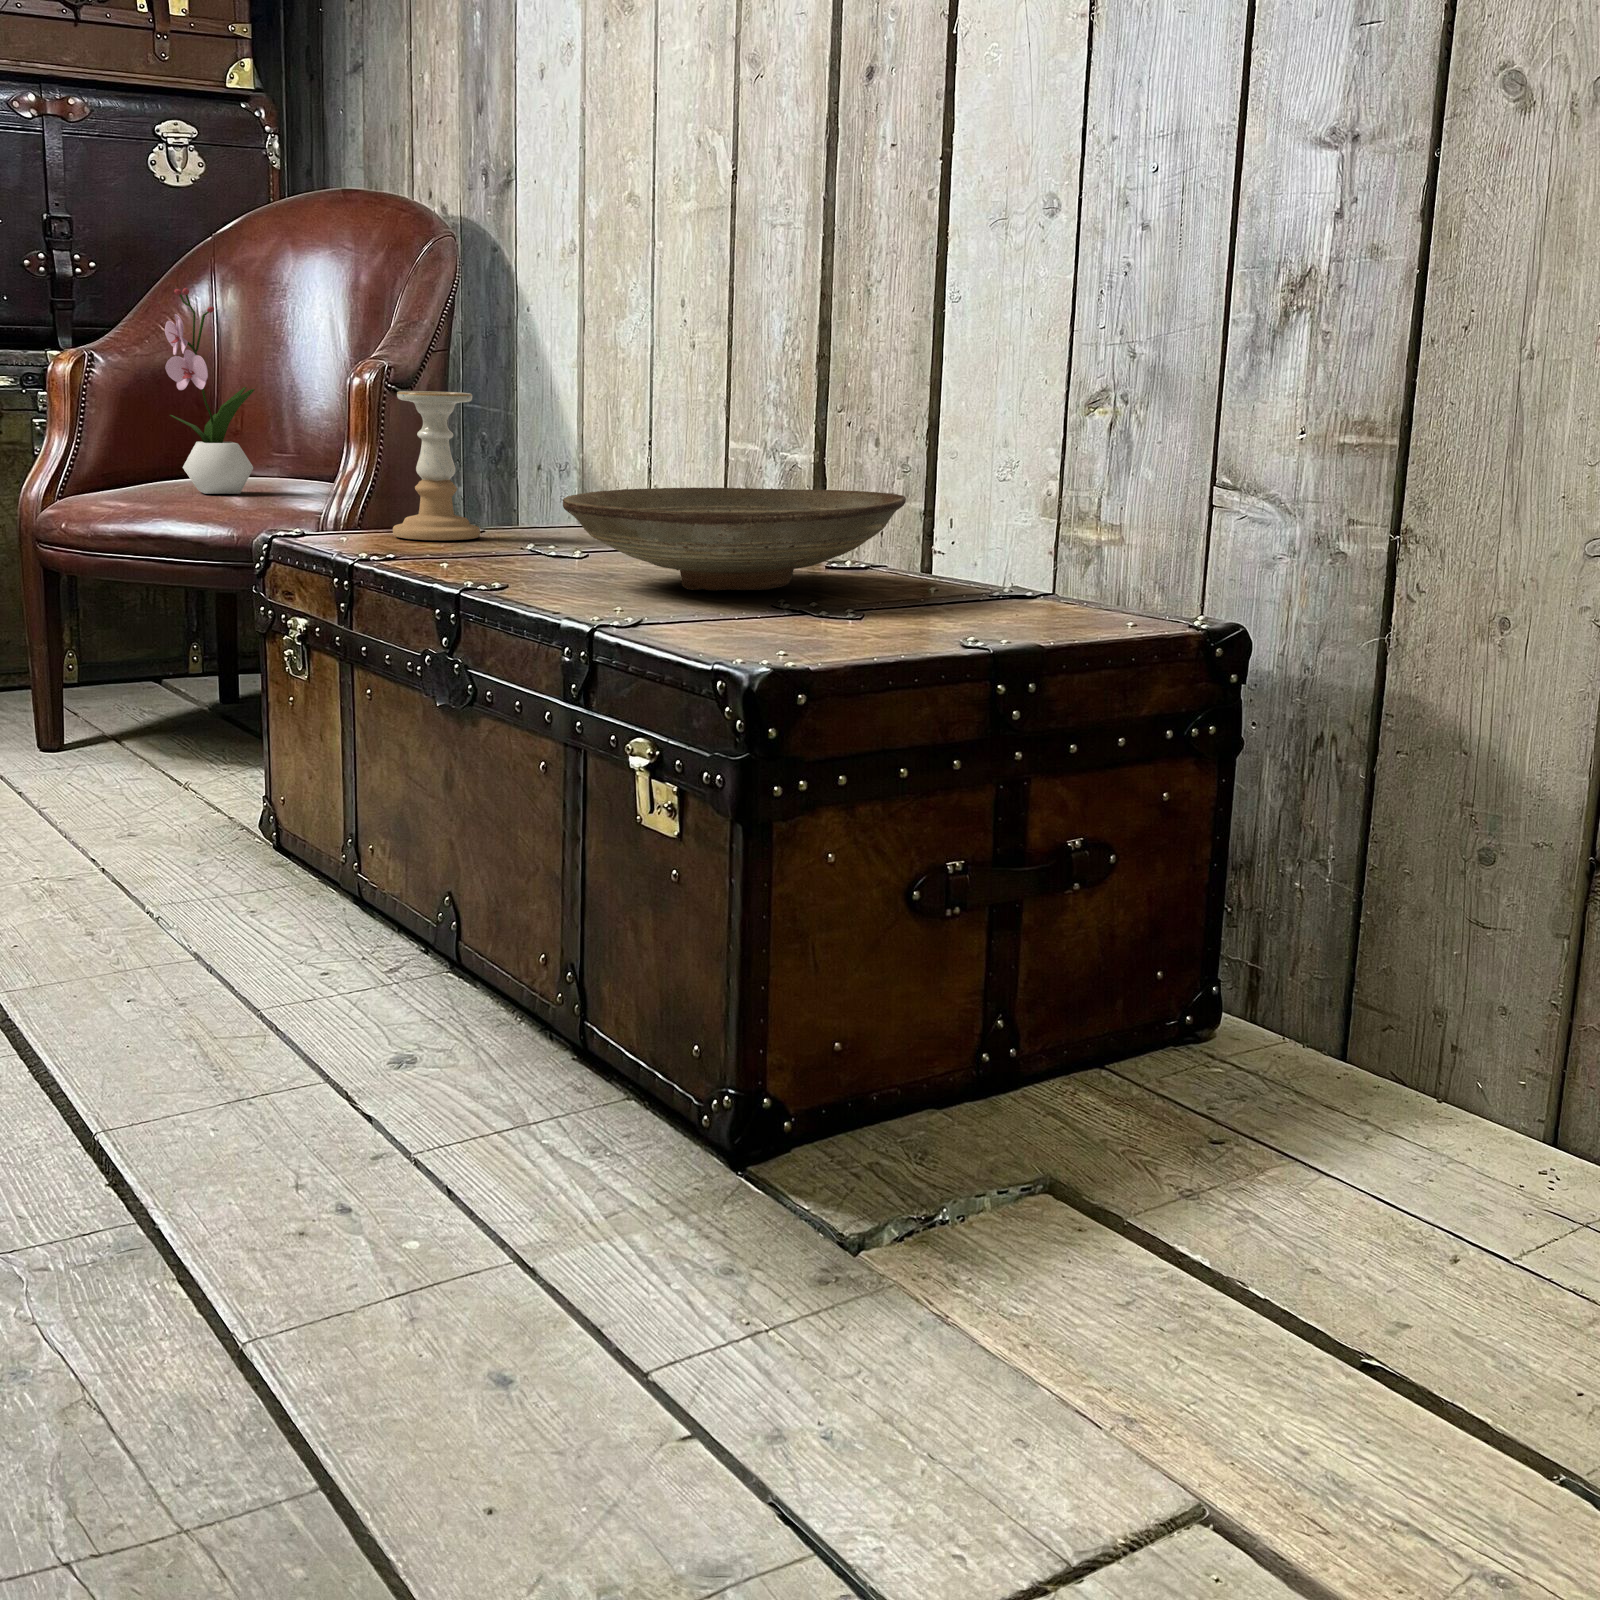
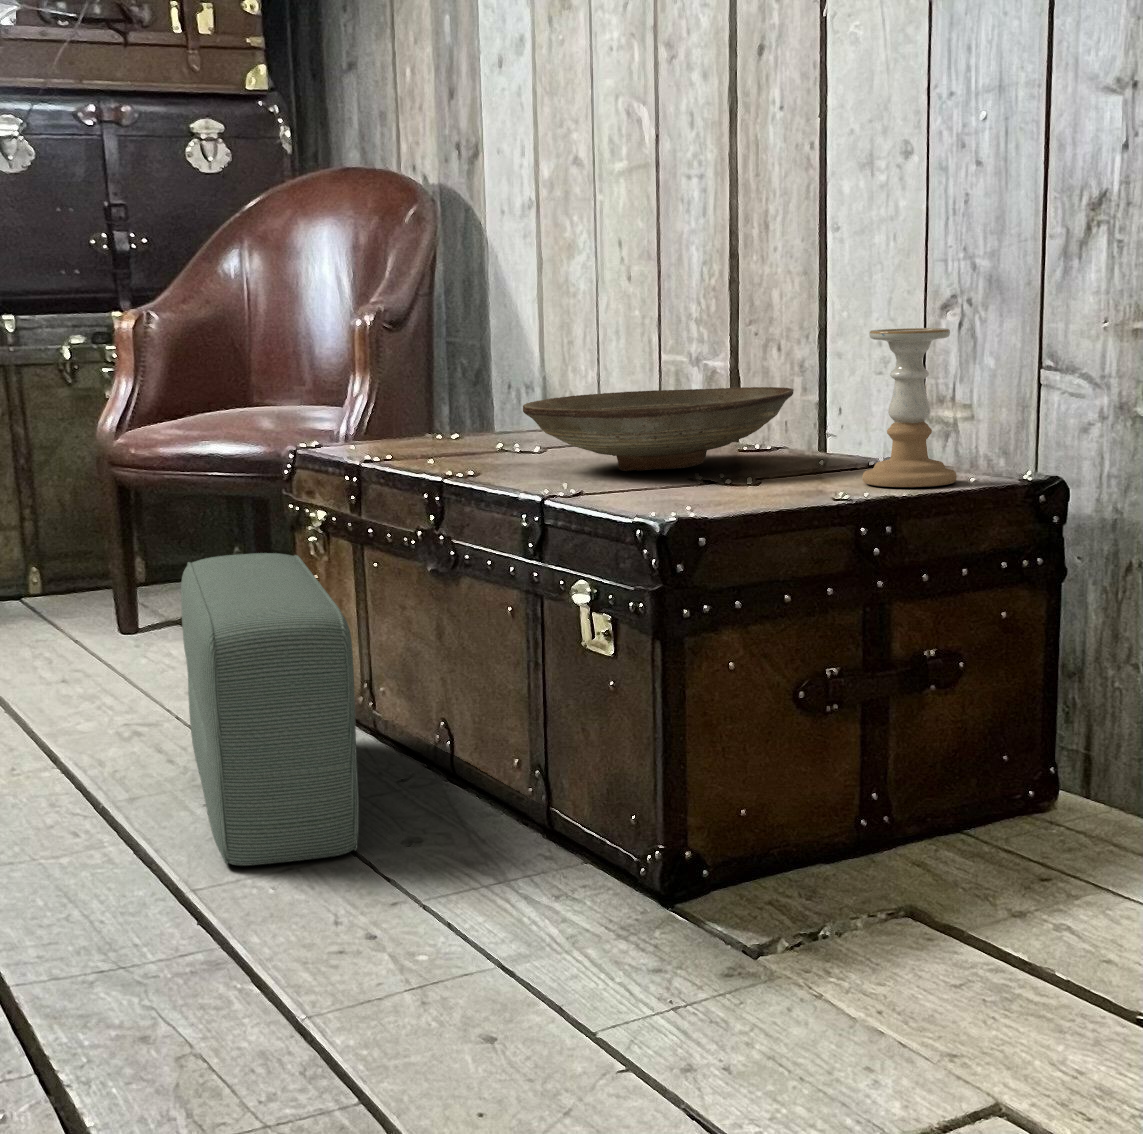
flower arrangement: present [165,288,255,494] -> none [205,256,278,420]
candle holder: present [393,391,480,540] -> present [862,328,957,487]
pouf: none [114,672,334,1092] -> present [181,553,359,866]

